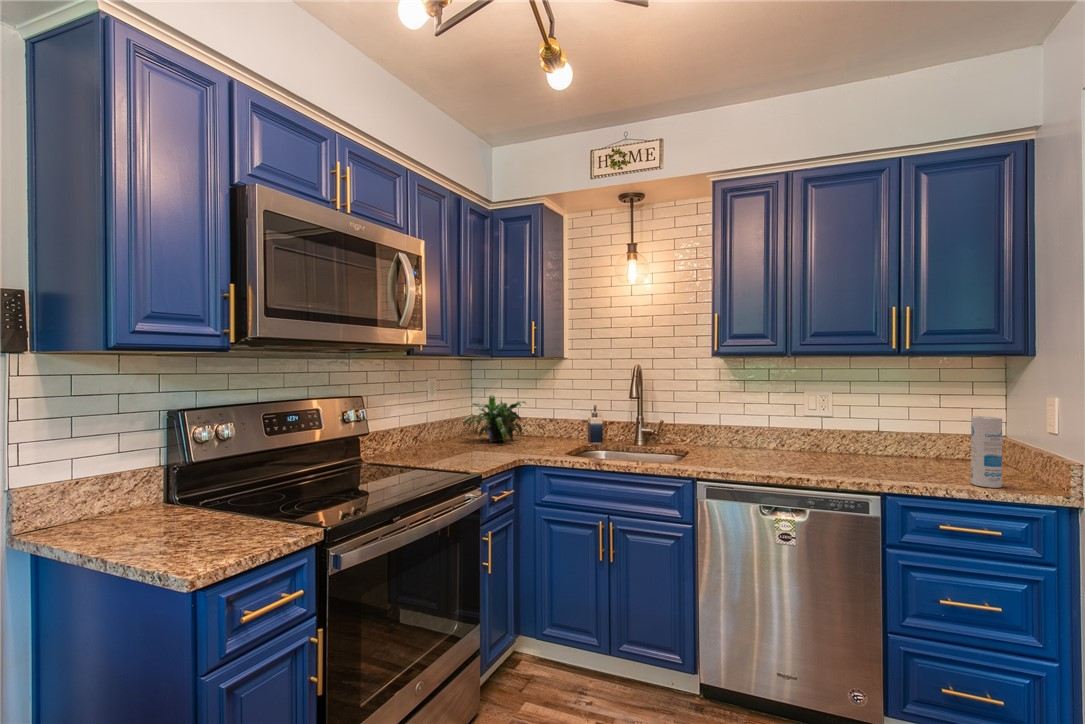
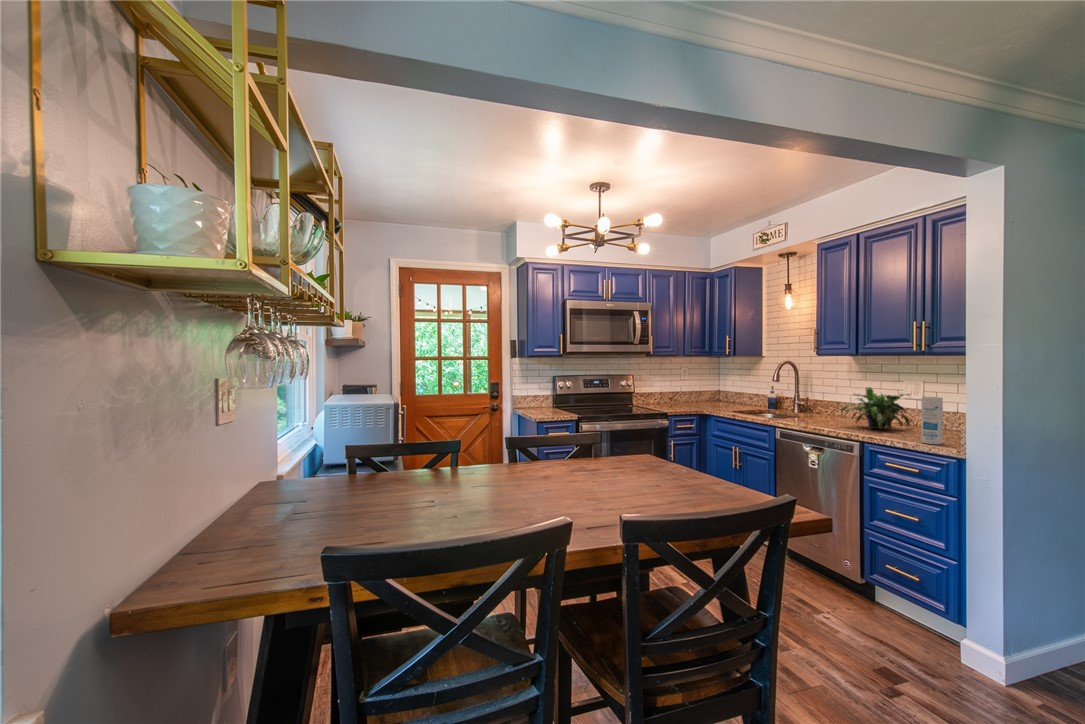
potted plant: present [463,395,525,442] -> present [841,387,910,429]

